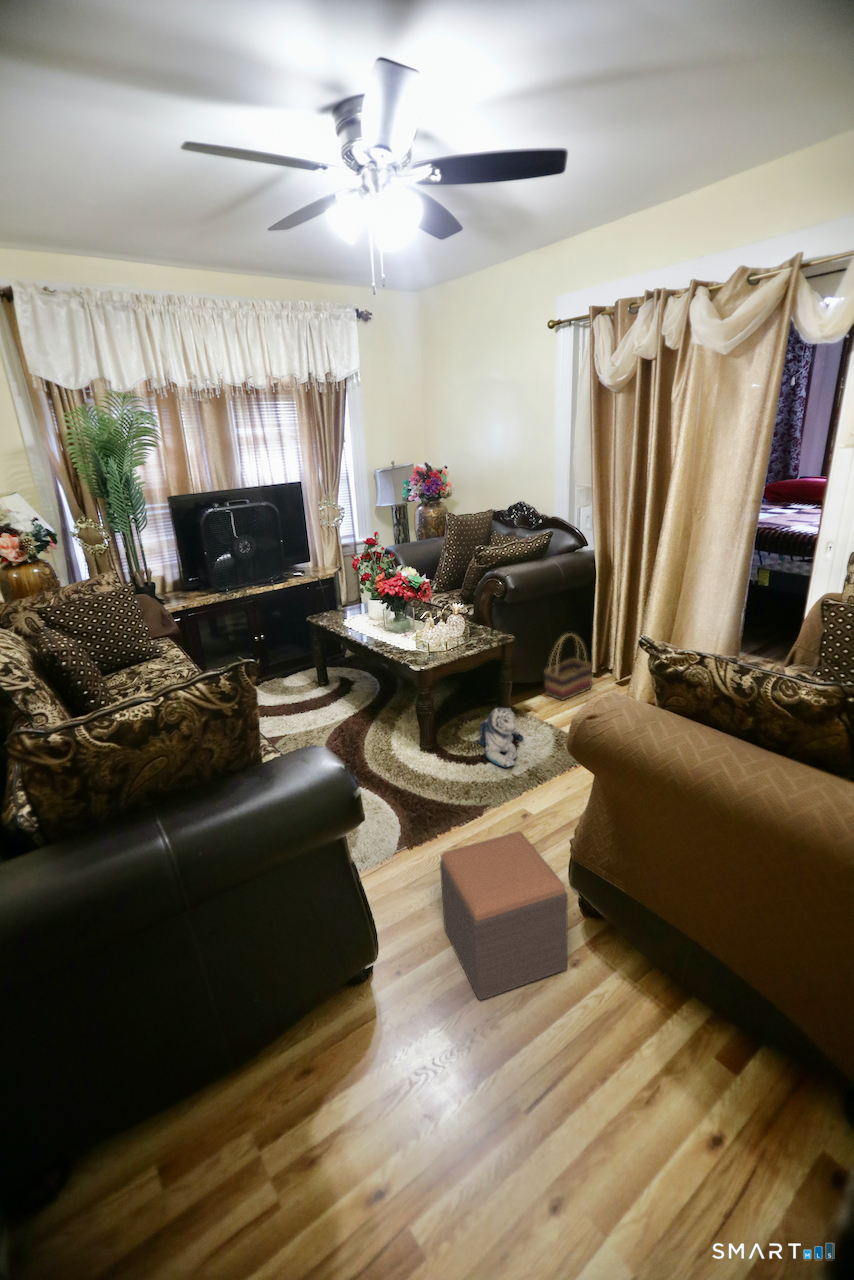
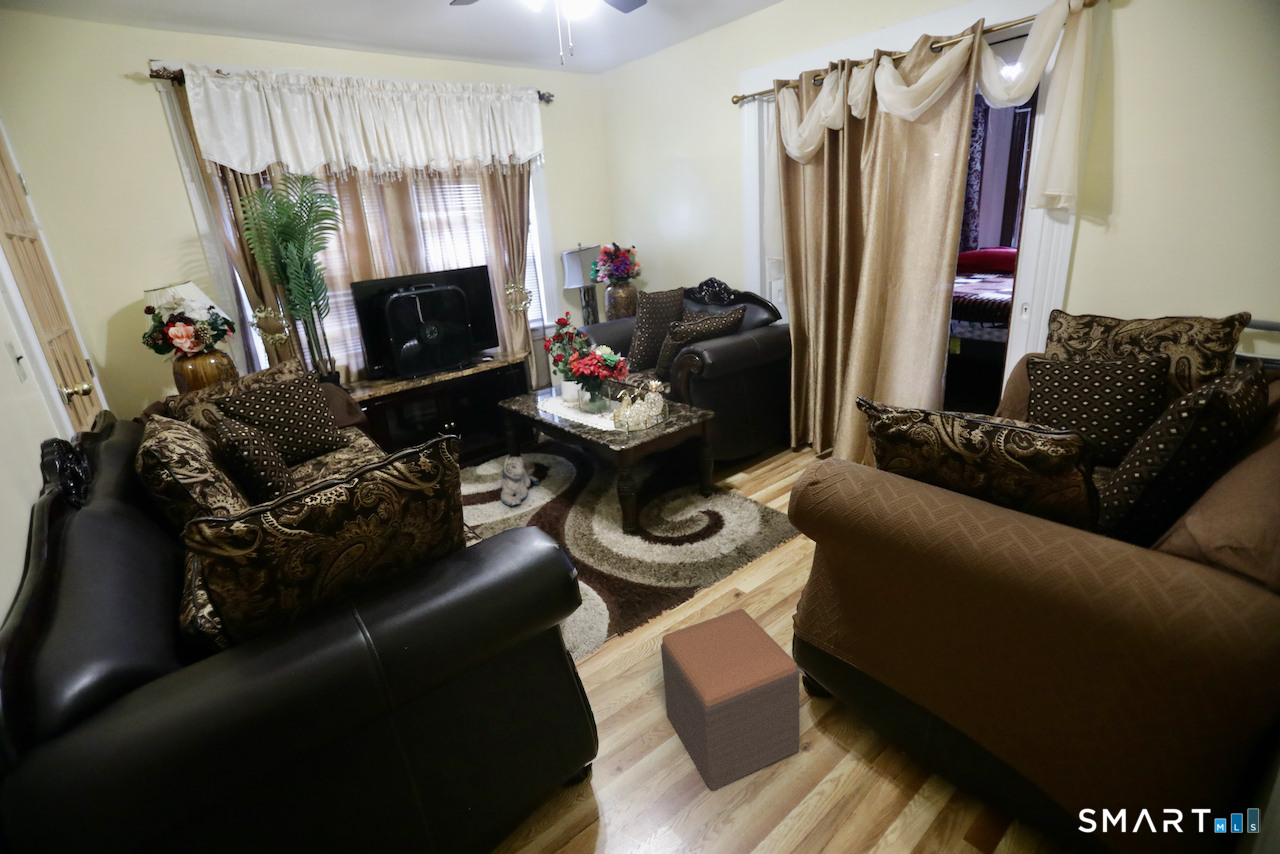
basket: present [544,634,592,700] -> none [743,408,791,475]
plush toy: present [478,708,523,768] -> present [501,457,539,507]

